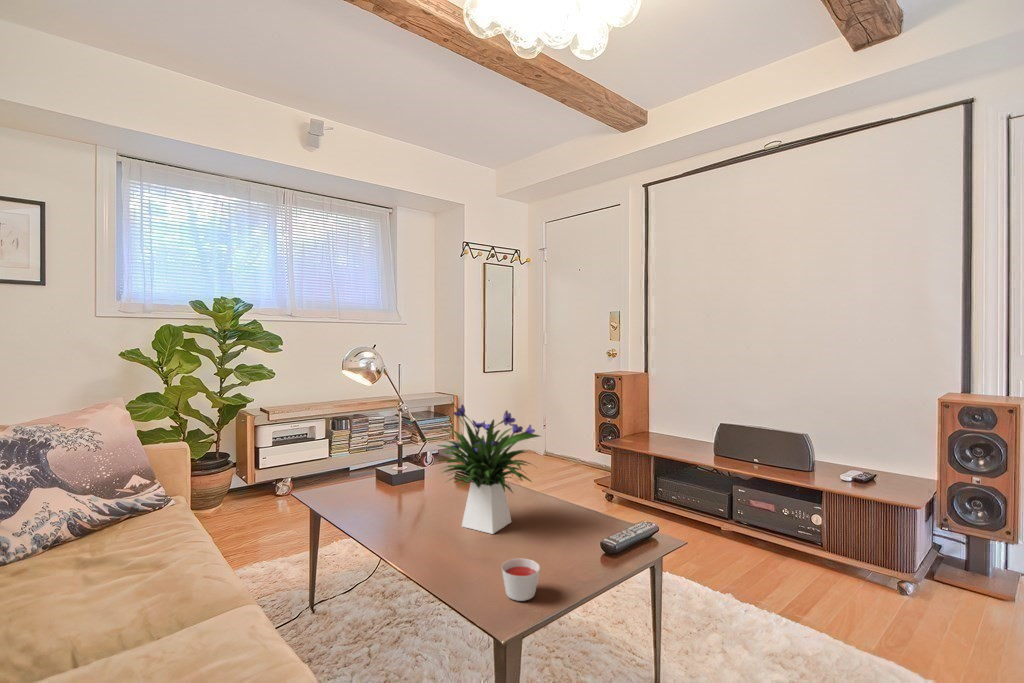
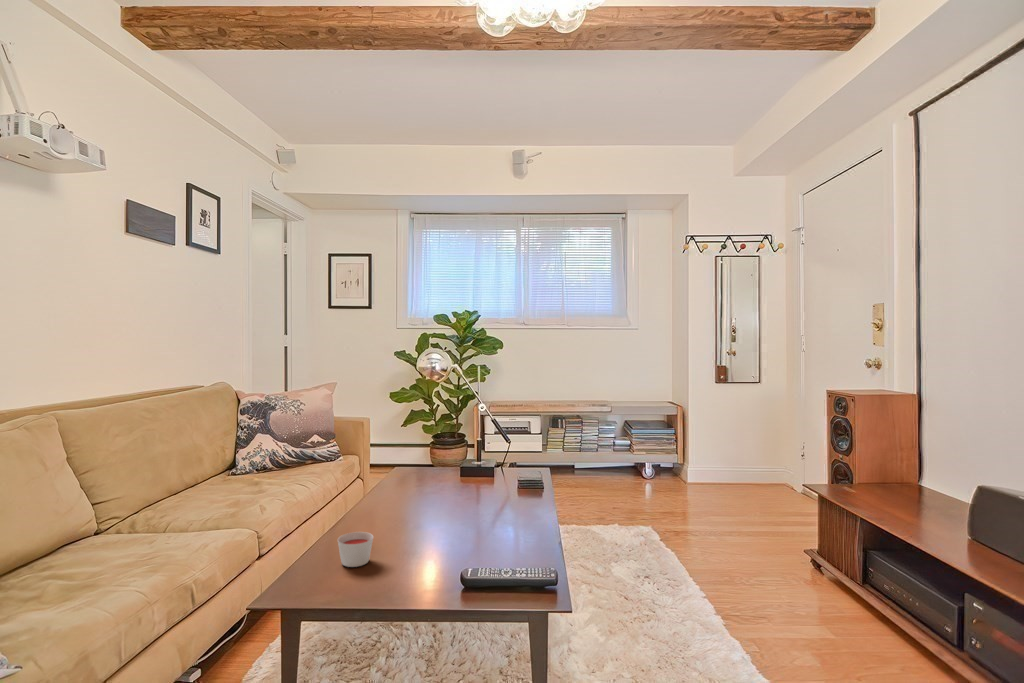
flower arrangement: present [422,402,539,534] -> none [395,394,502,523]

